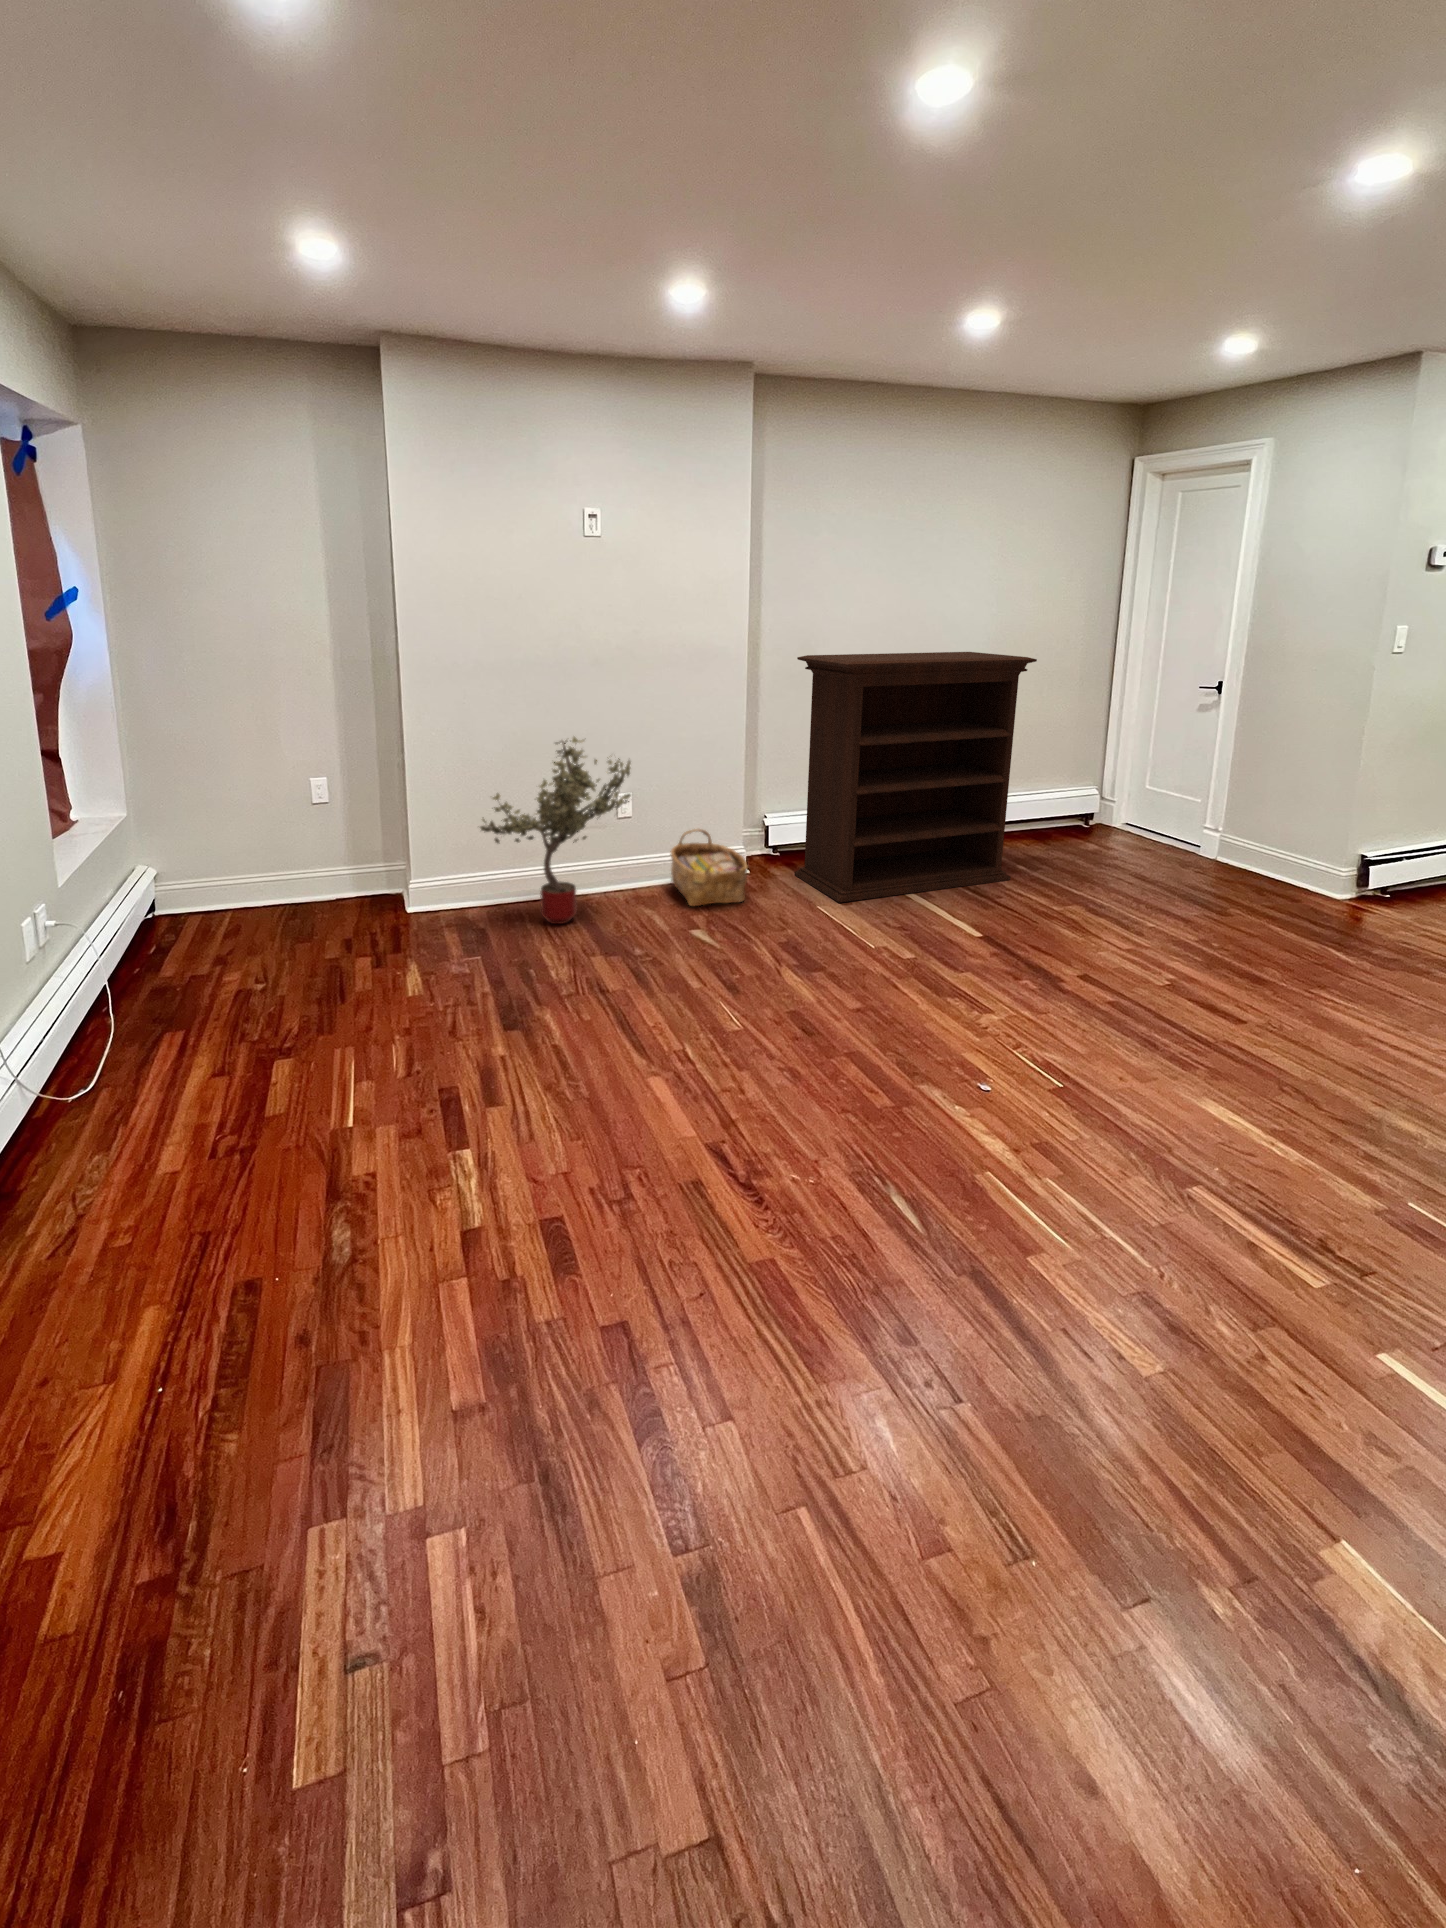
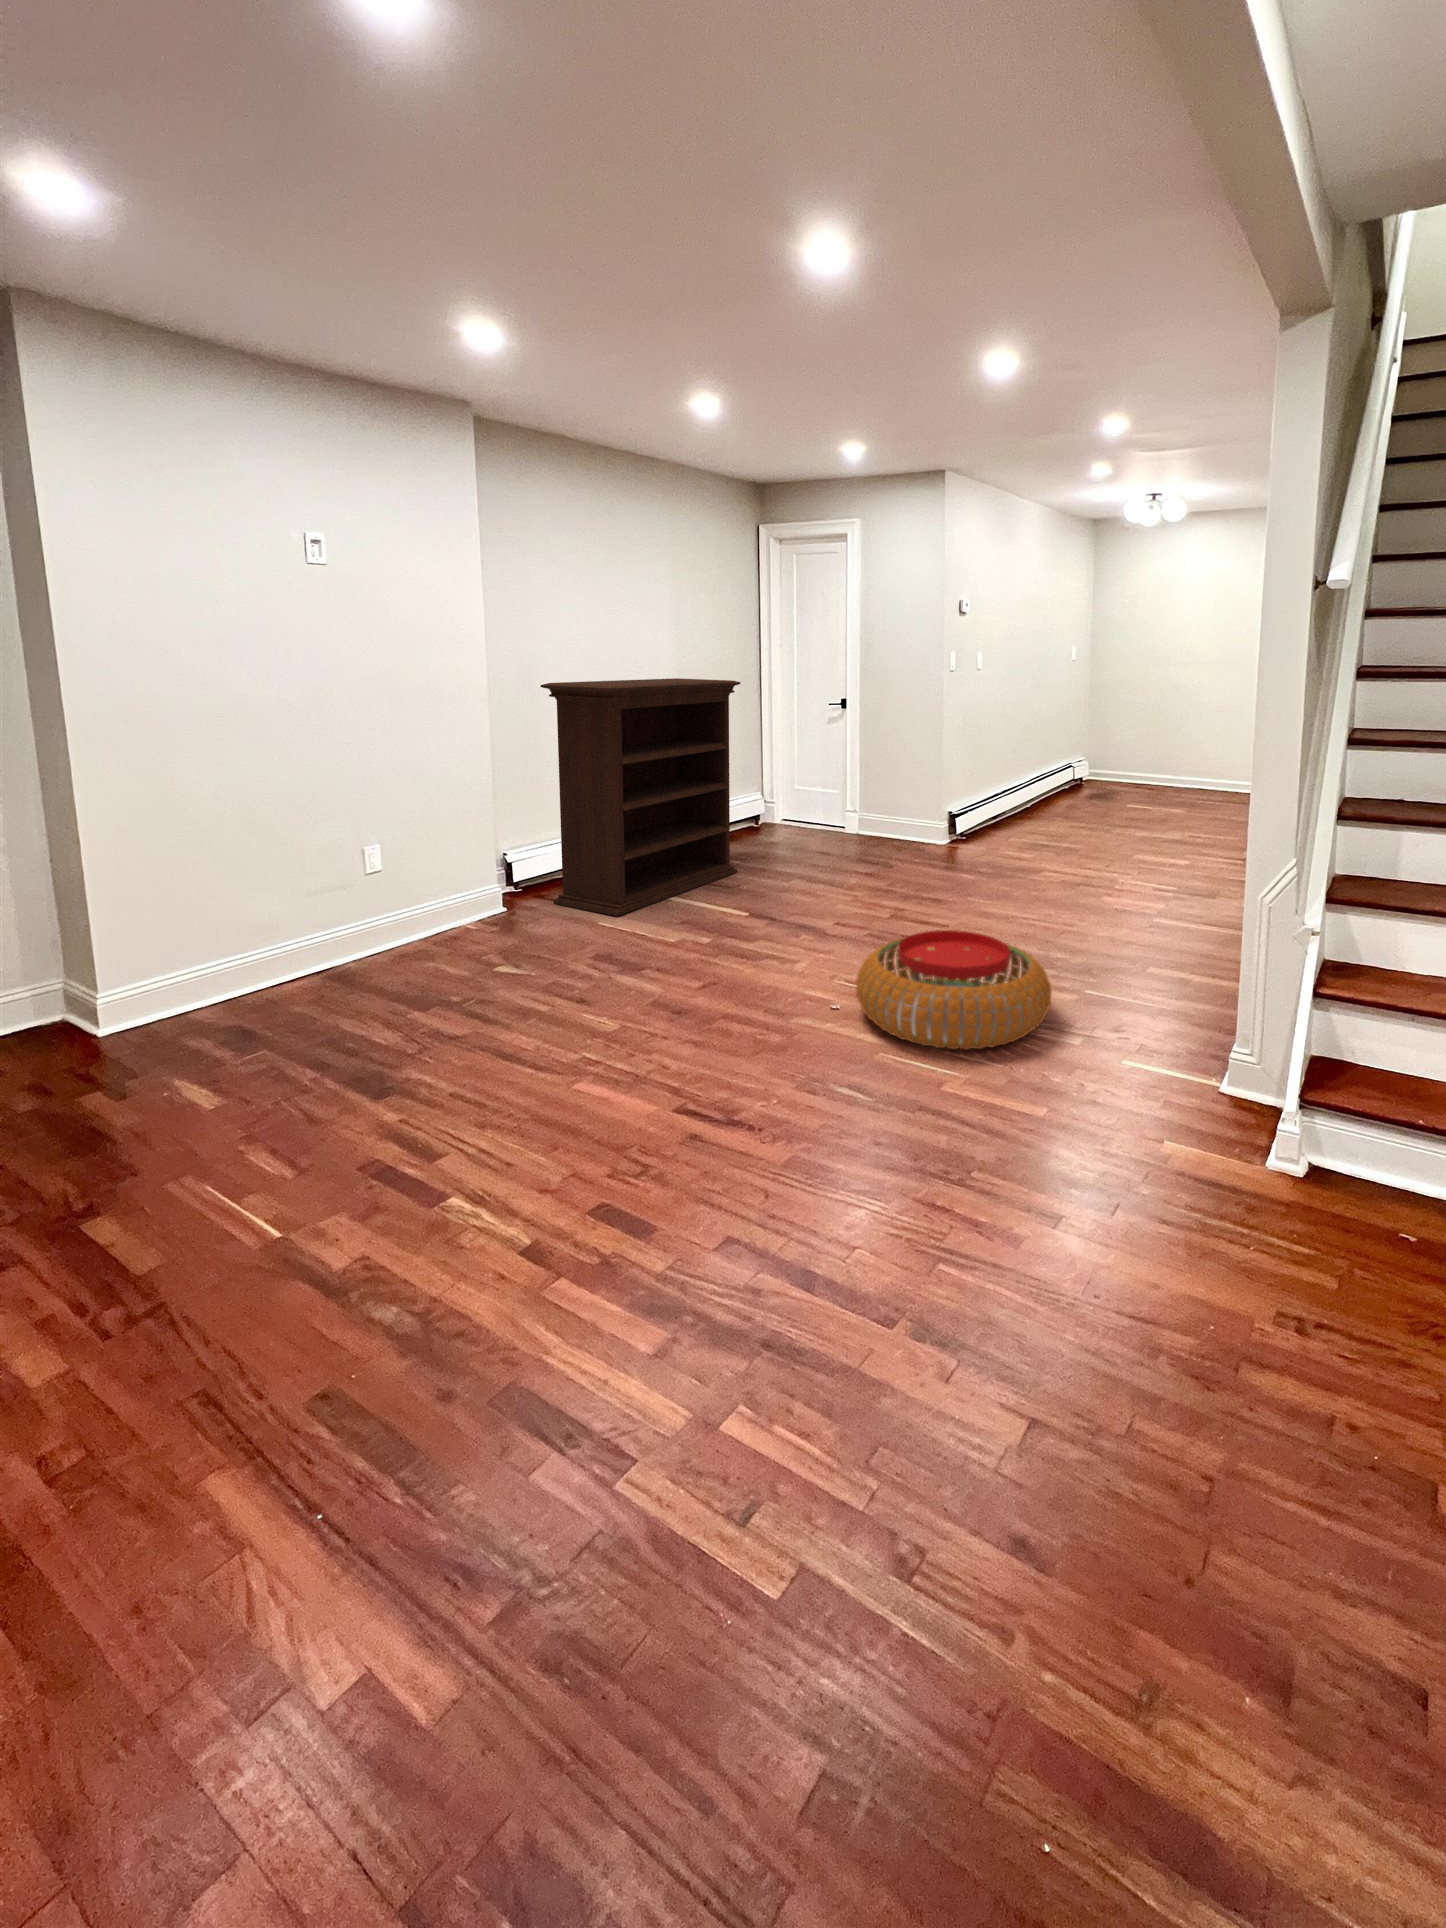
potted tree: present [480,737,631,924] -> none [213,777,409,1002]
woven basket: present [670,829,748,906] -> none [432,870,528,950]
pouf: none [997,1027,1322,1243] -> present [856,930,1052,1049]

